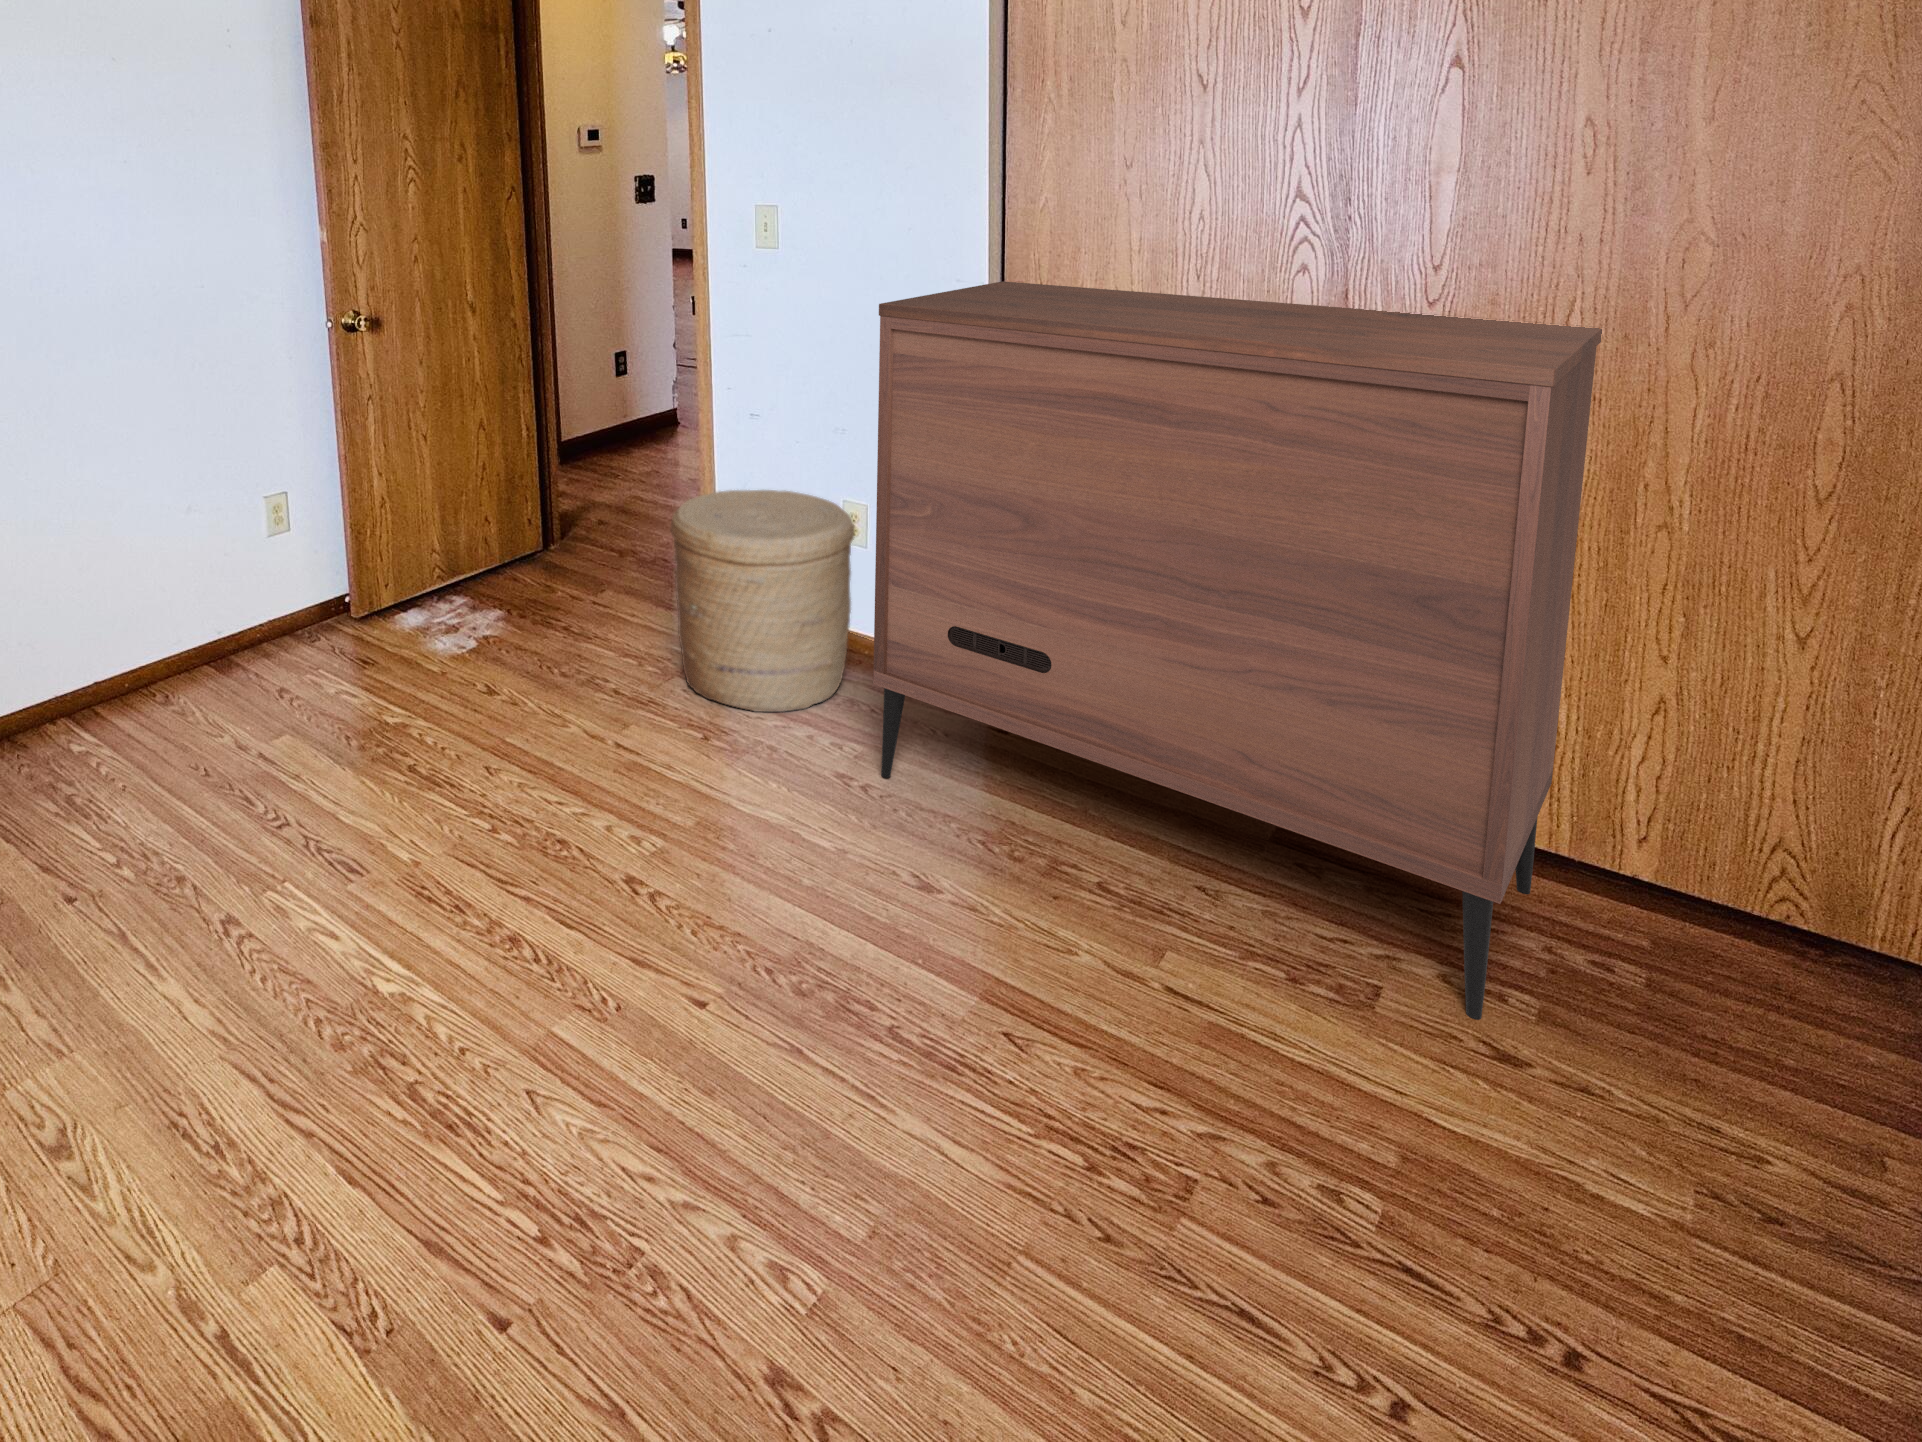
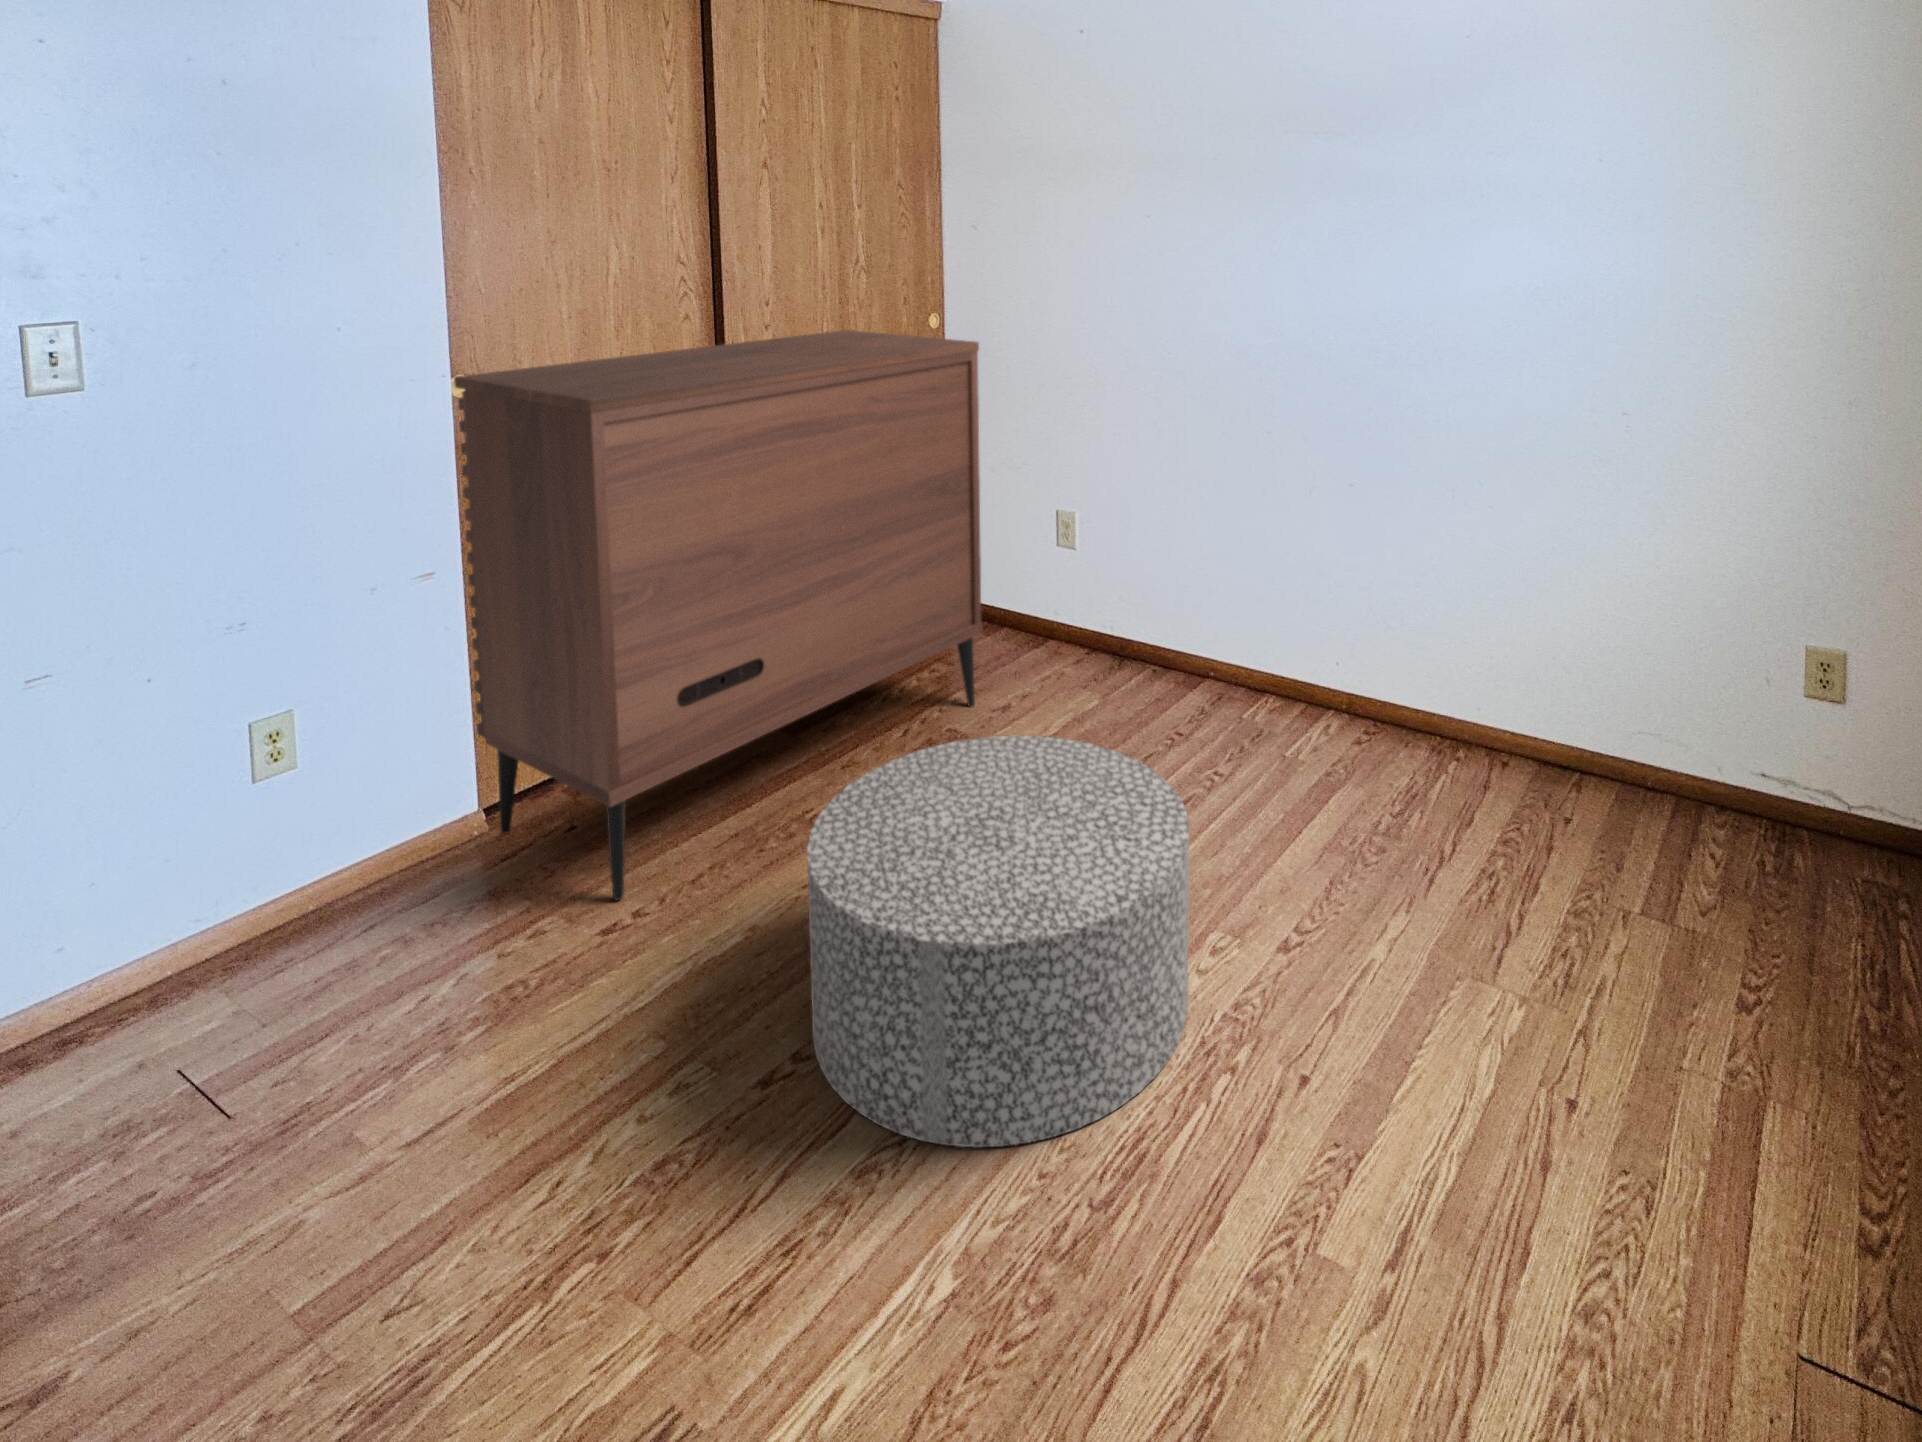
woven basket: present [670,490,855,712] -> none [85,714,421,1088]
ottoman: none [495,732,938,1214] -> present [807,736,1189,1147]

